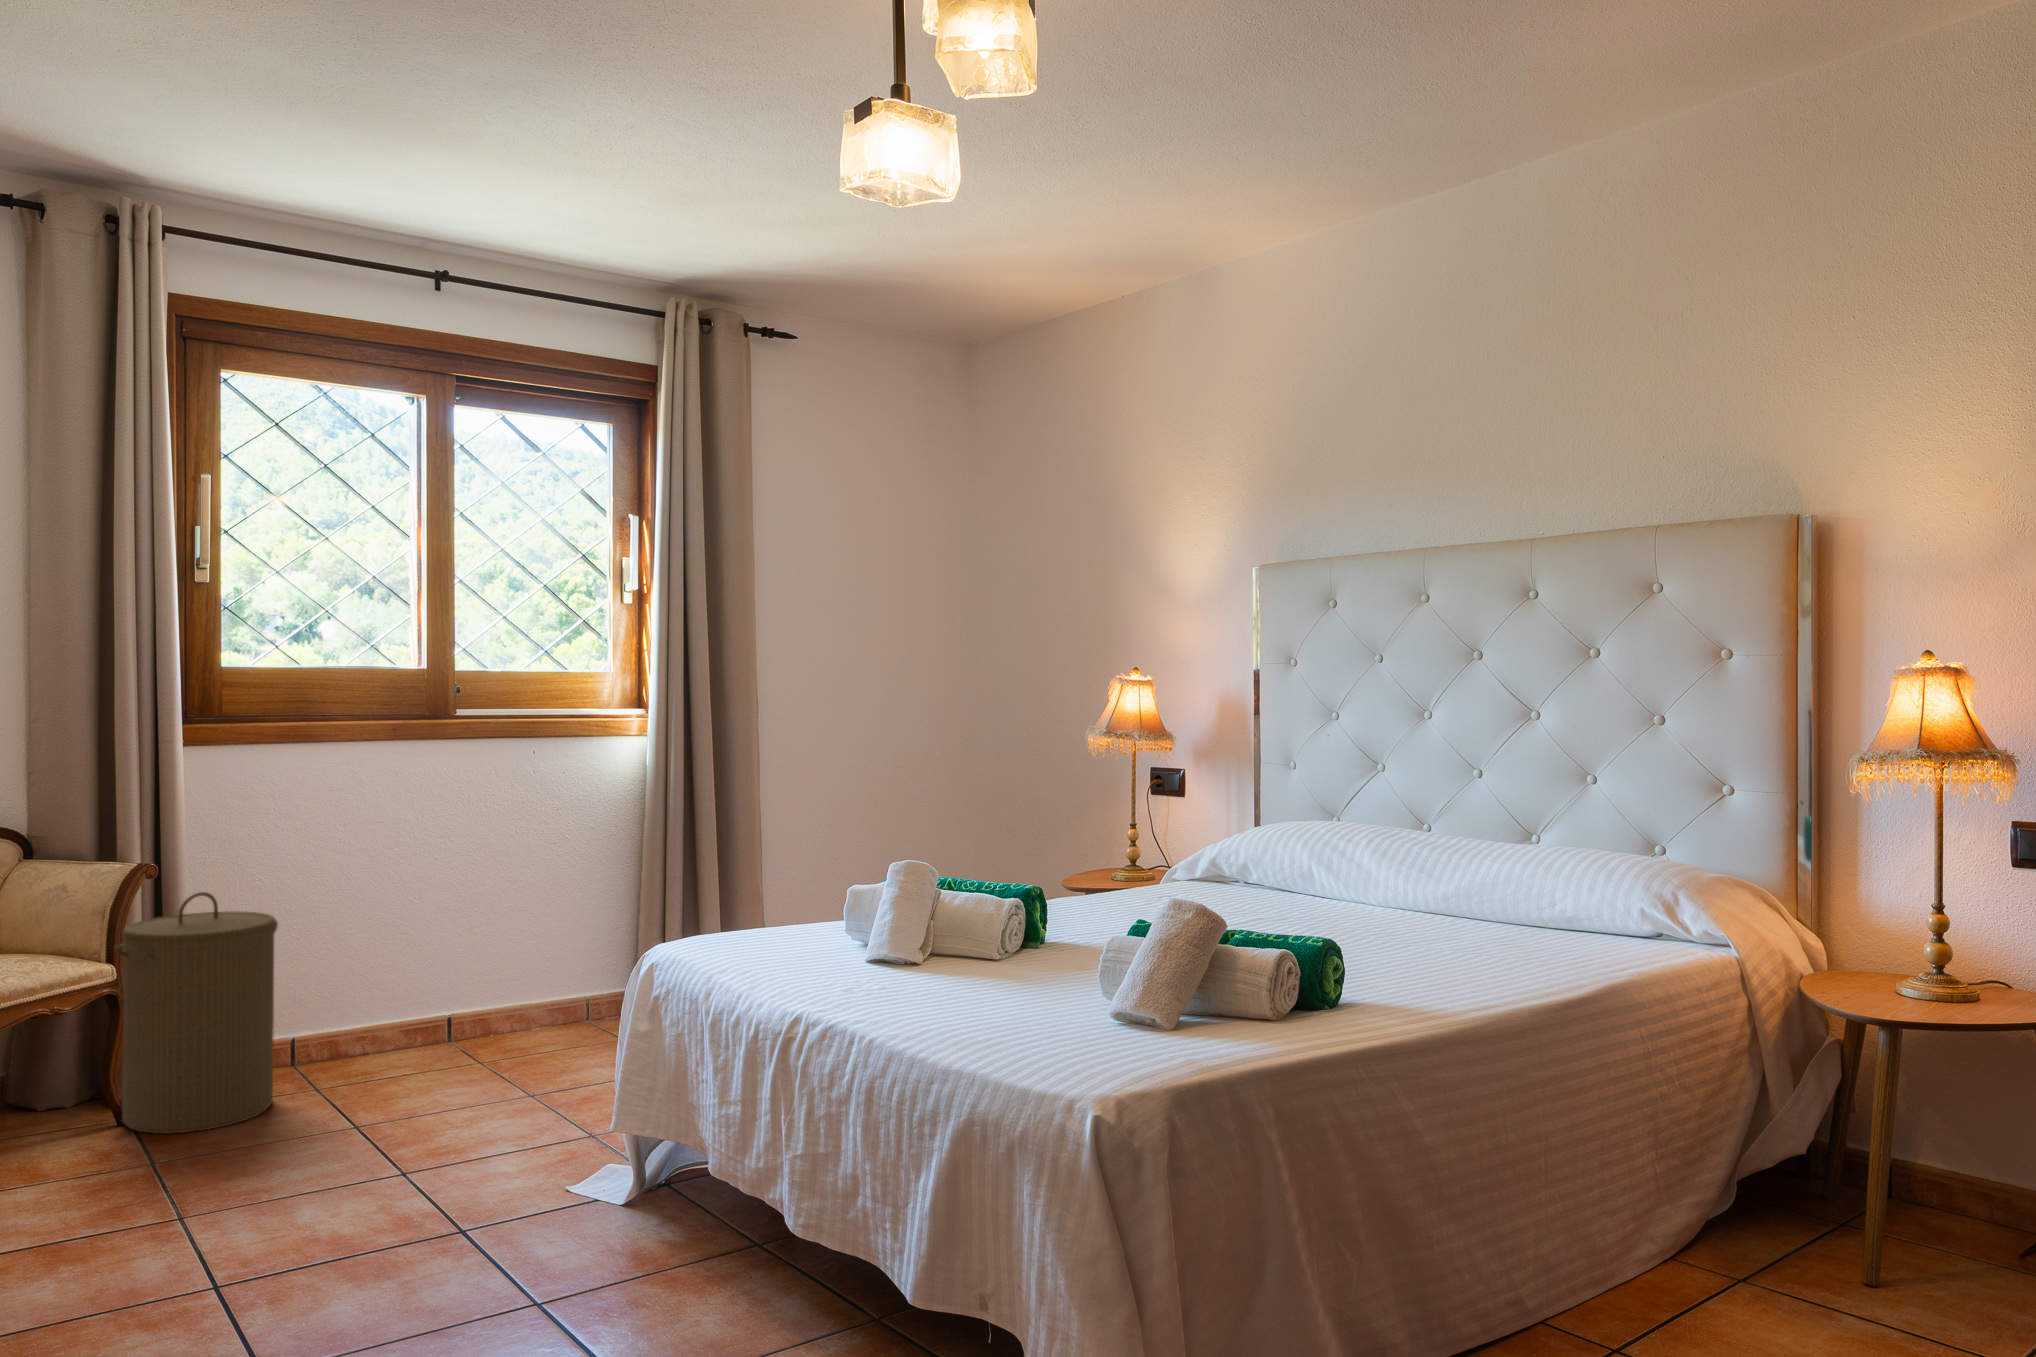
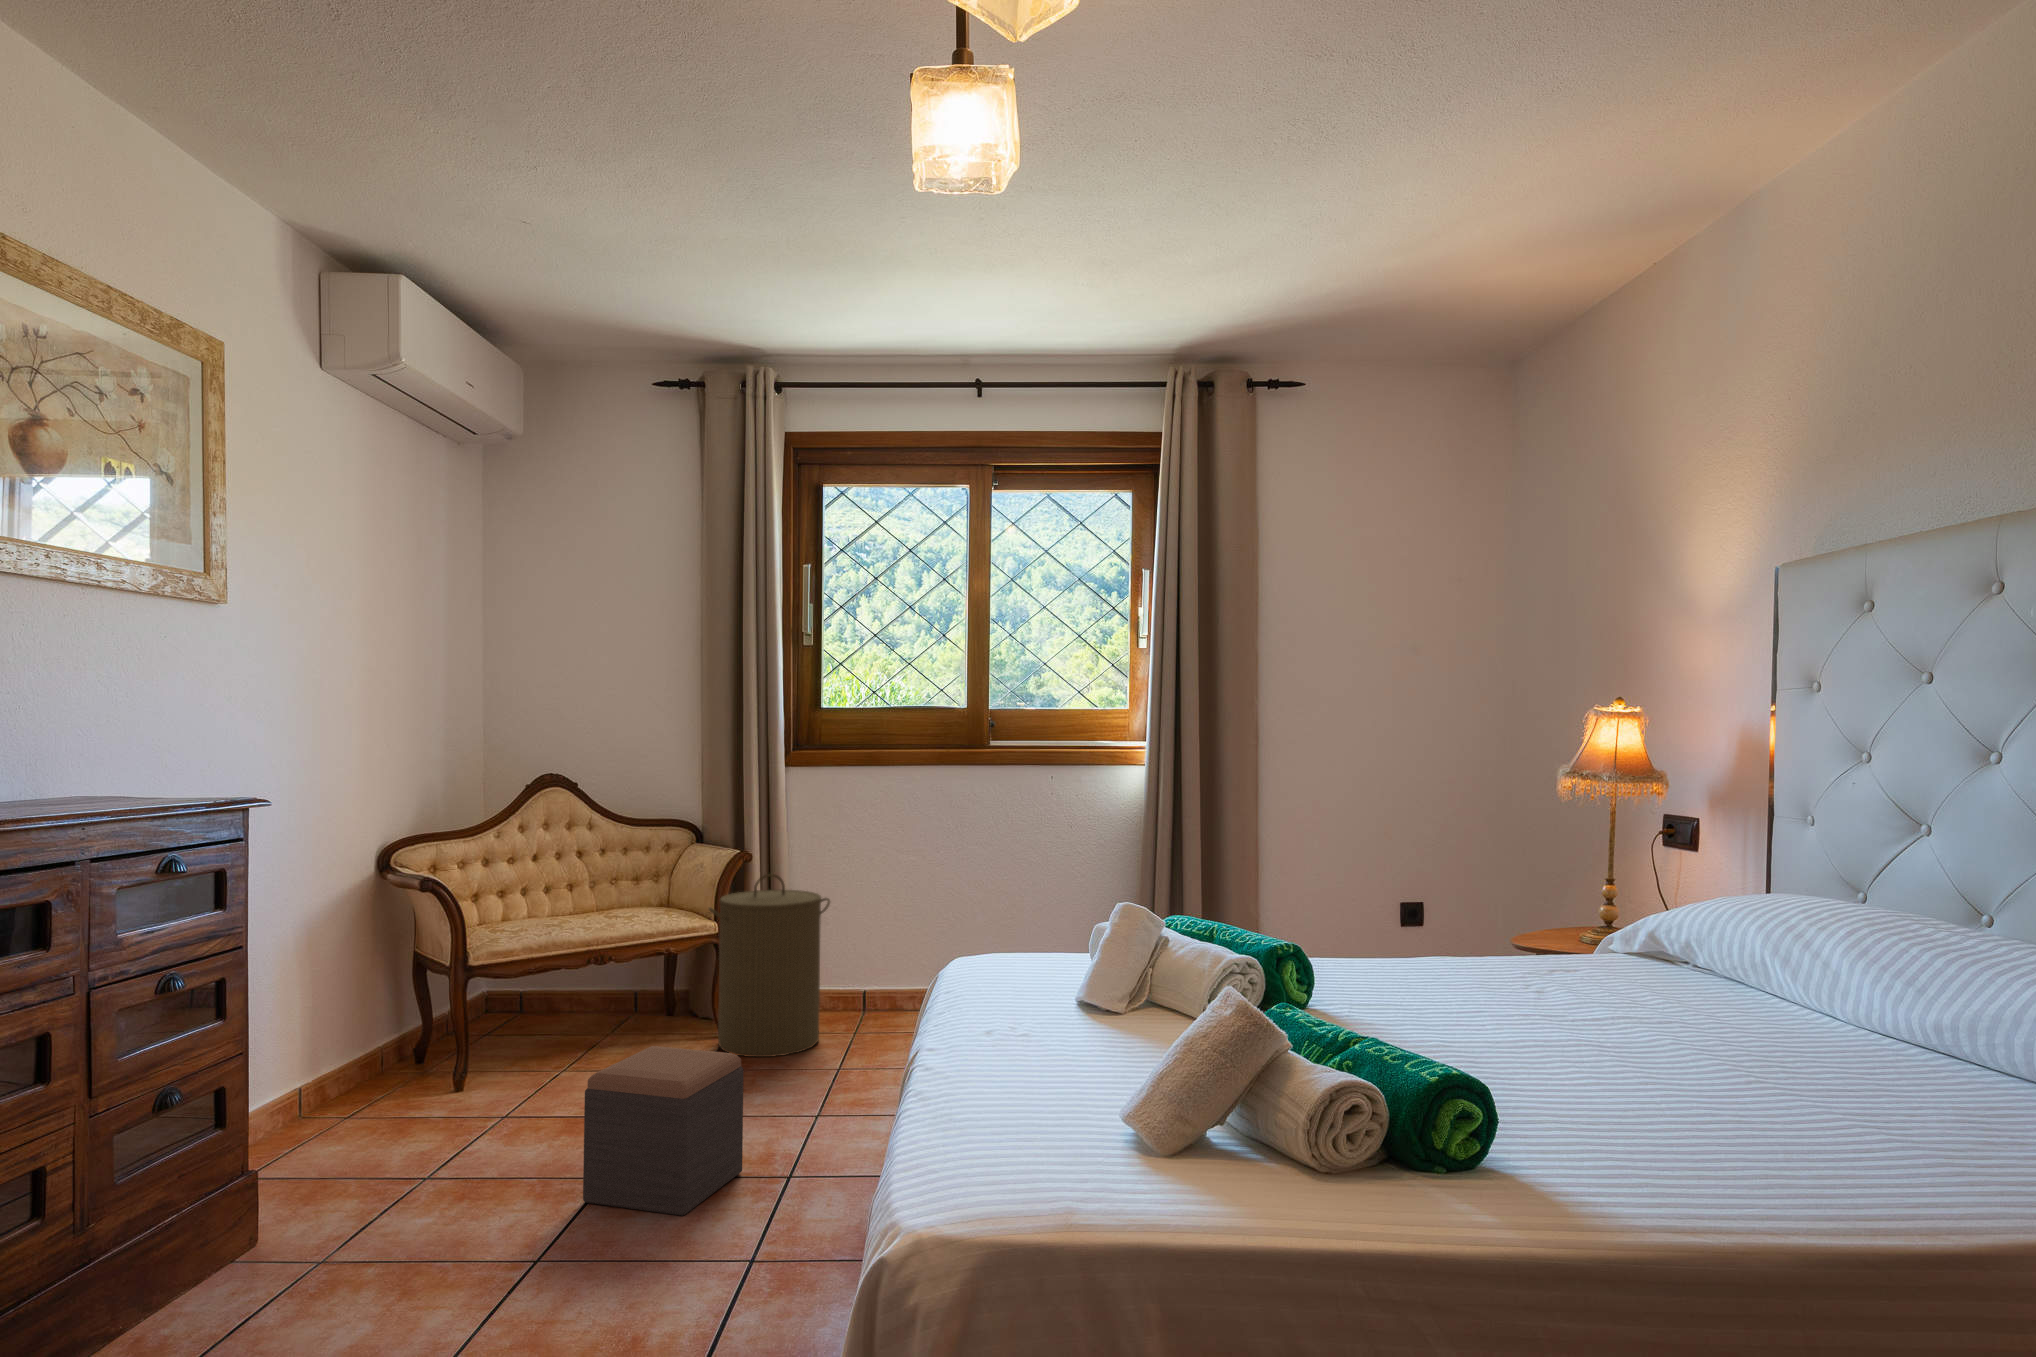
footstool: none [209,1099,382,1314] -> present [583,1046,744,1216]

